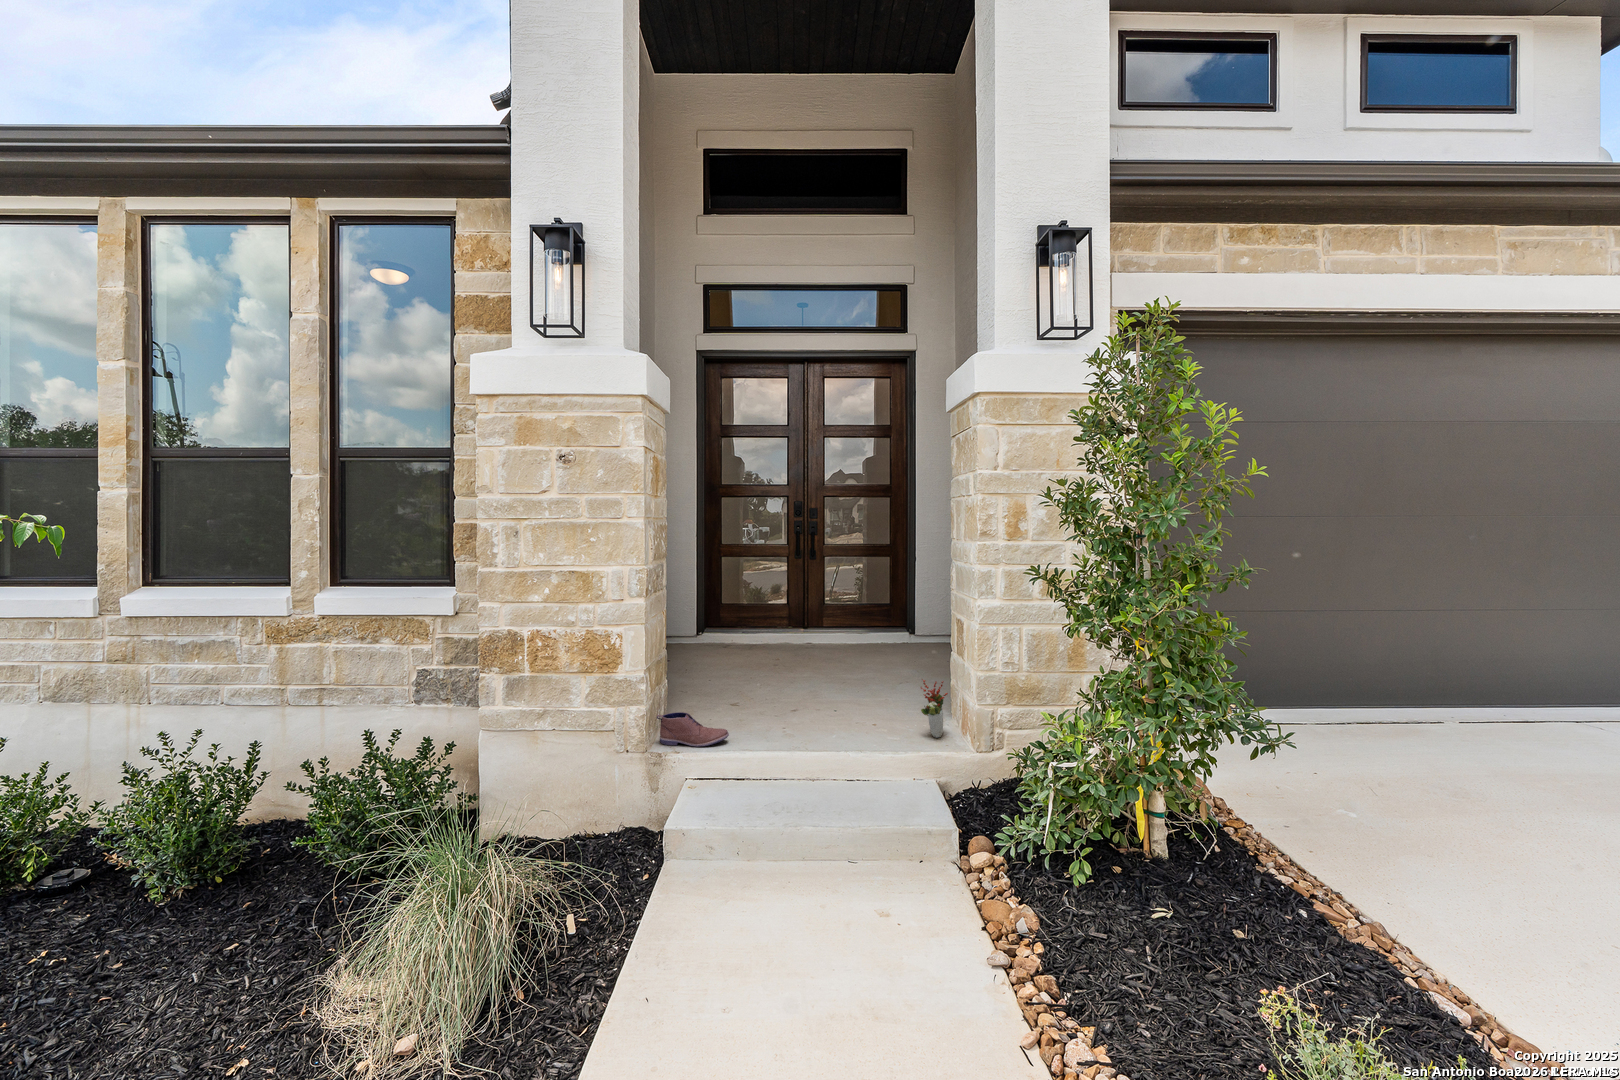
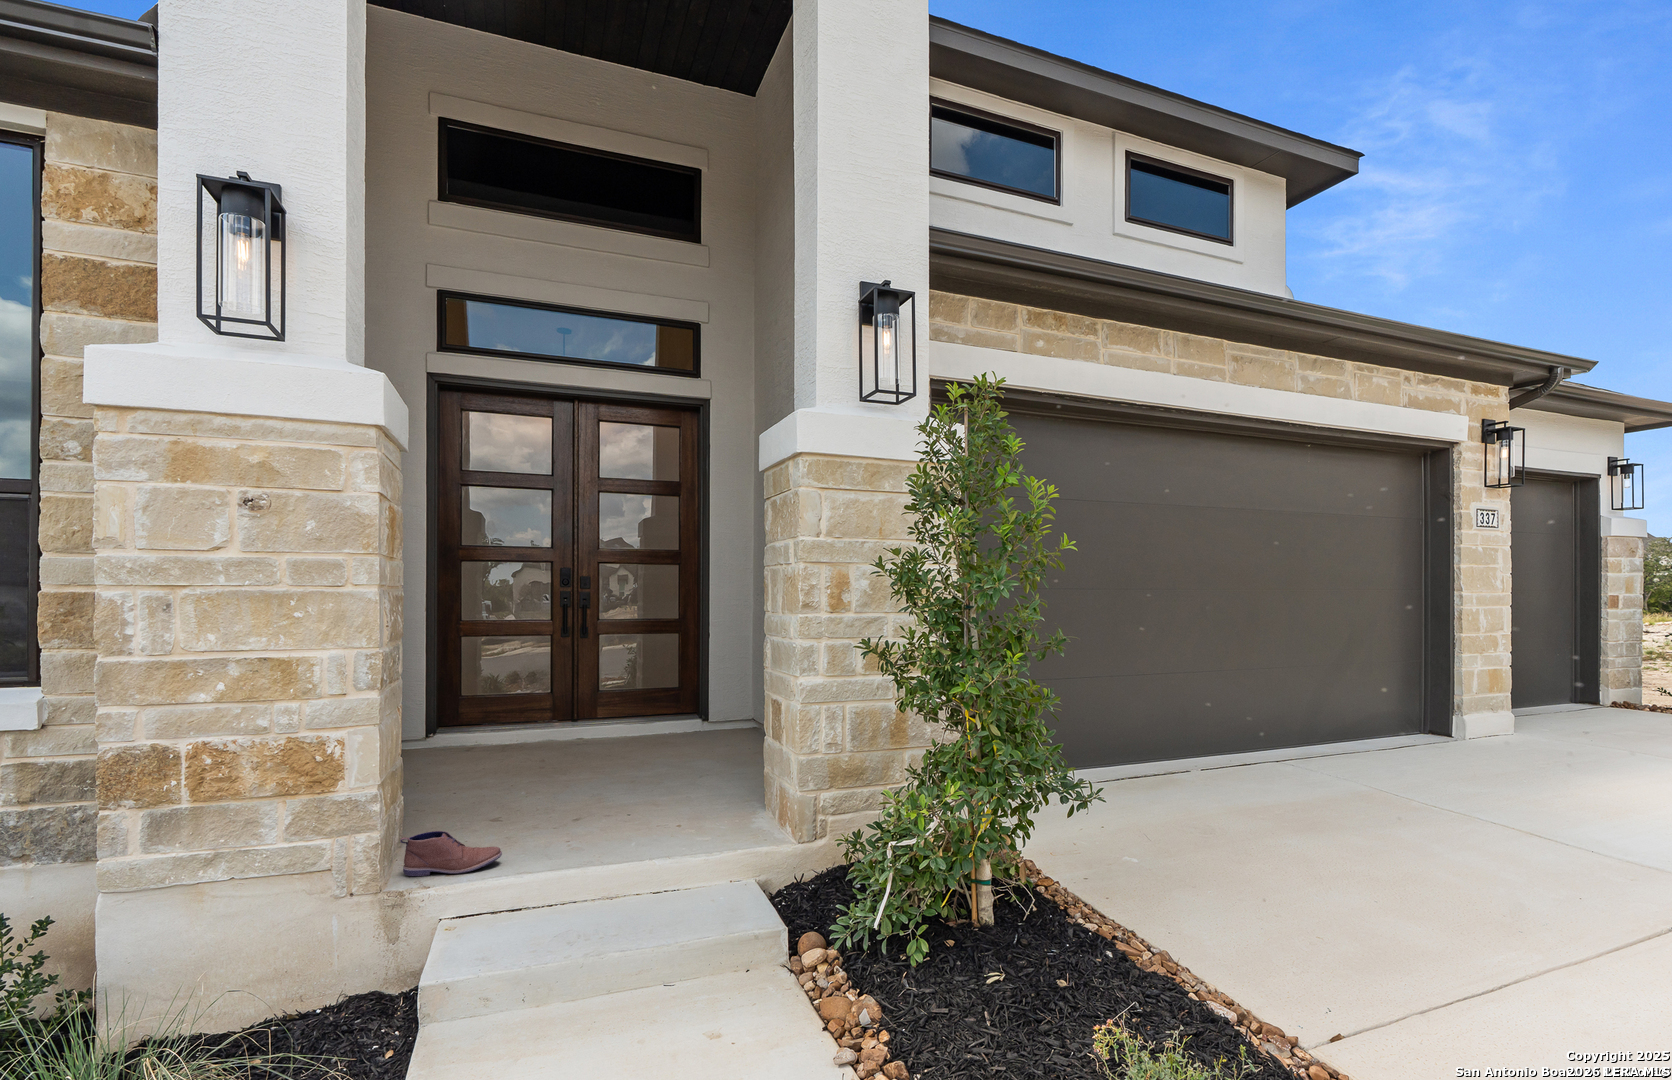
decorative plant: present [921,679,948,738] -> none [736,763,767,830]

